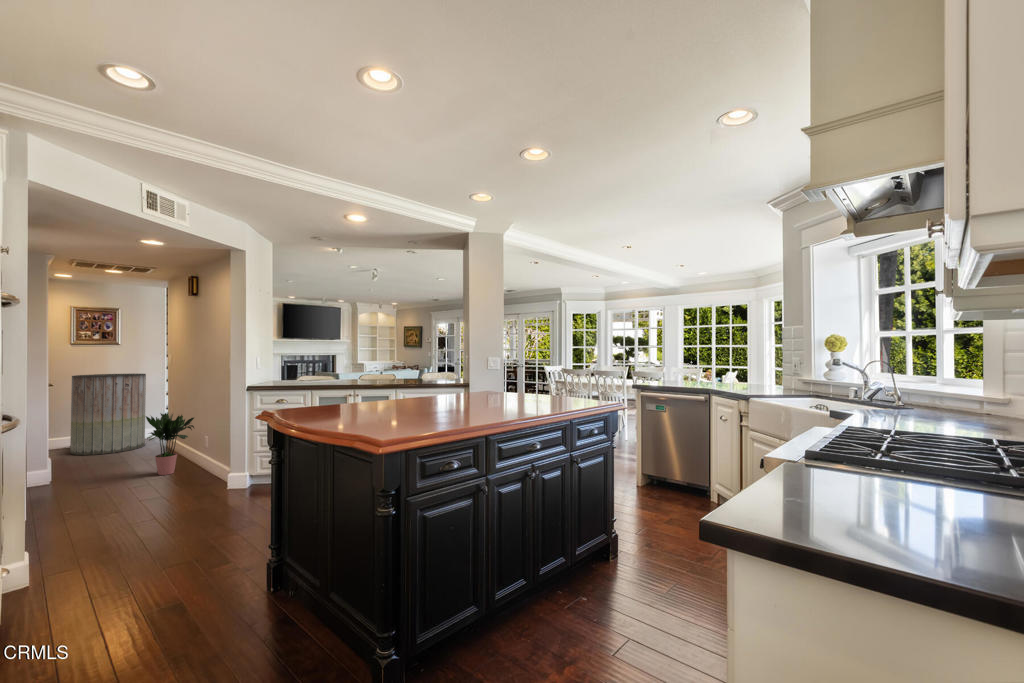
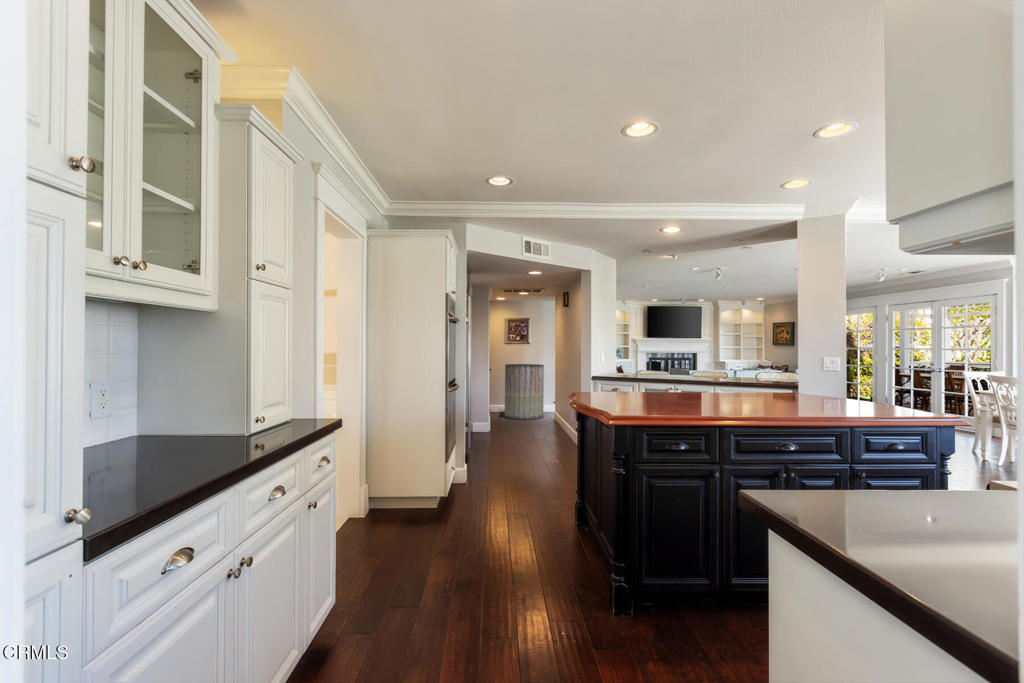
potted plant: present [146,412,194,475] -> none [537,392,568,439]

